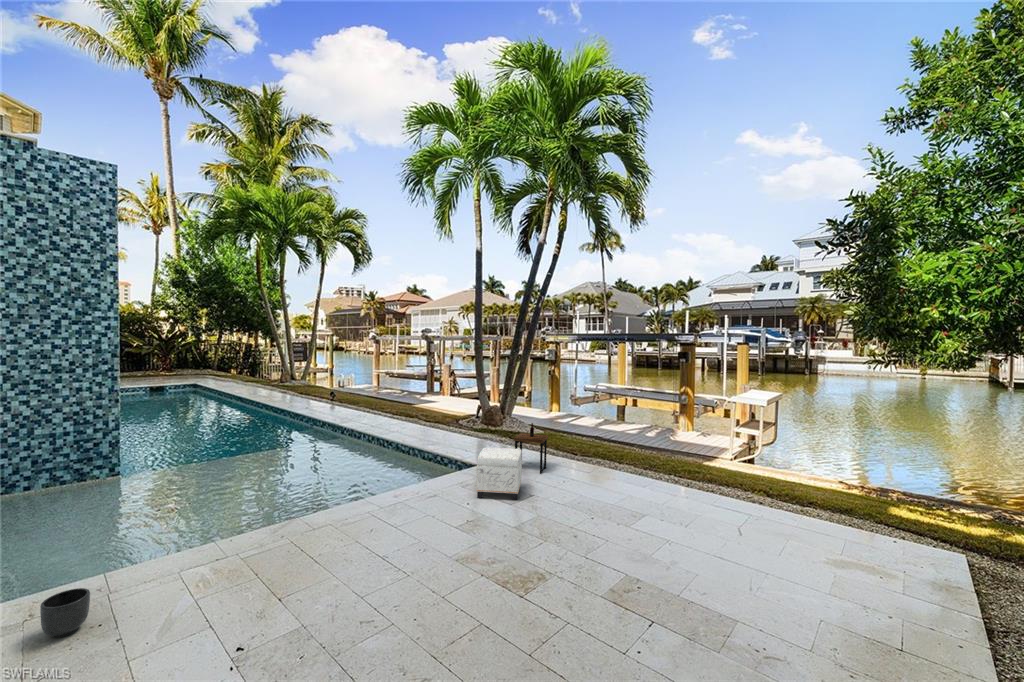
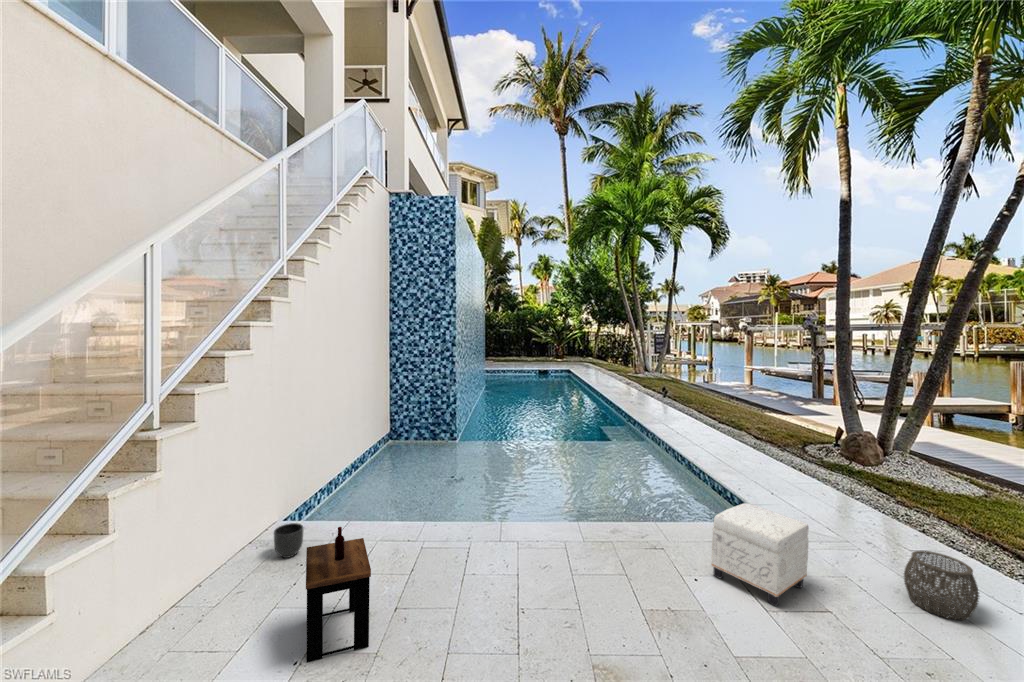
side table: present [514,423,548,474] -> present [306,527,371,663]
woven basket: none [556,450,585,480] -> present [904,551,979,620]

